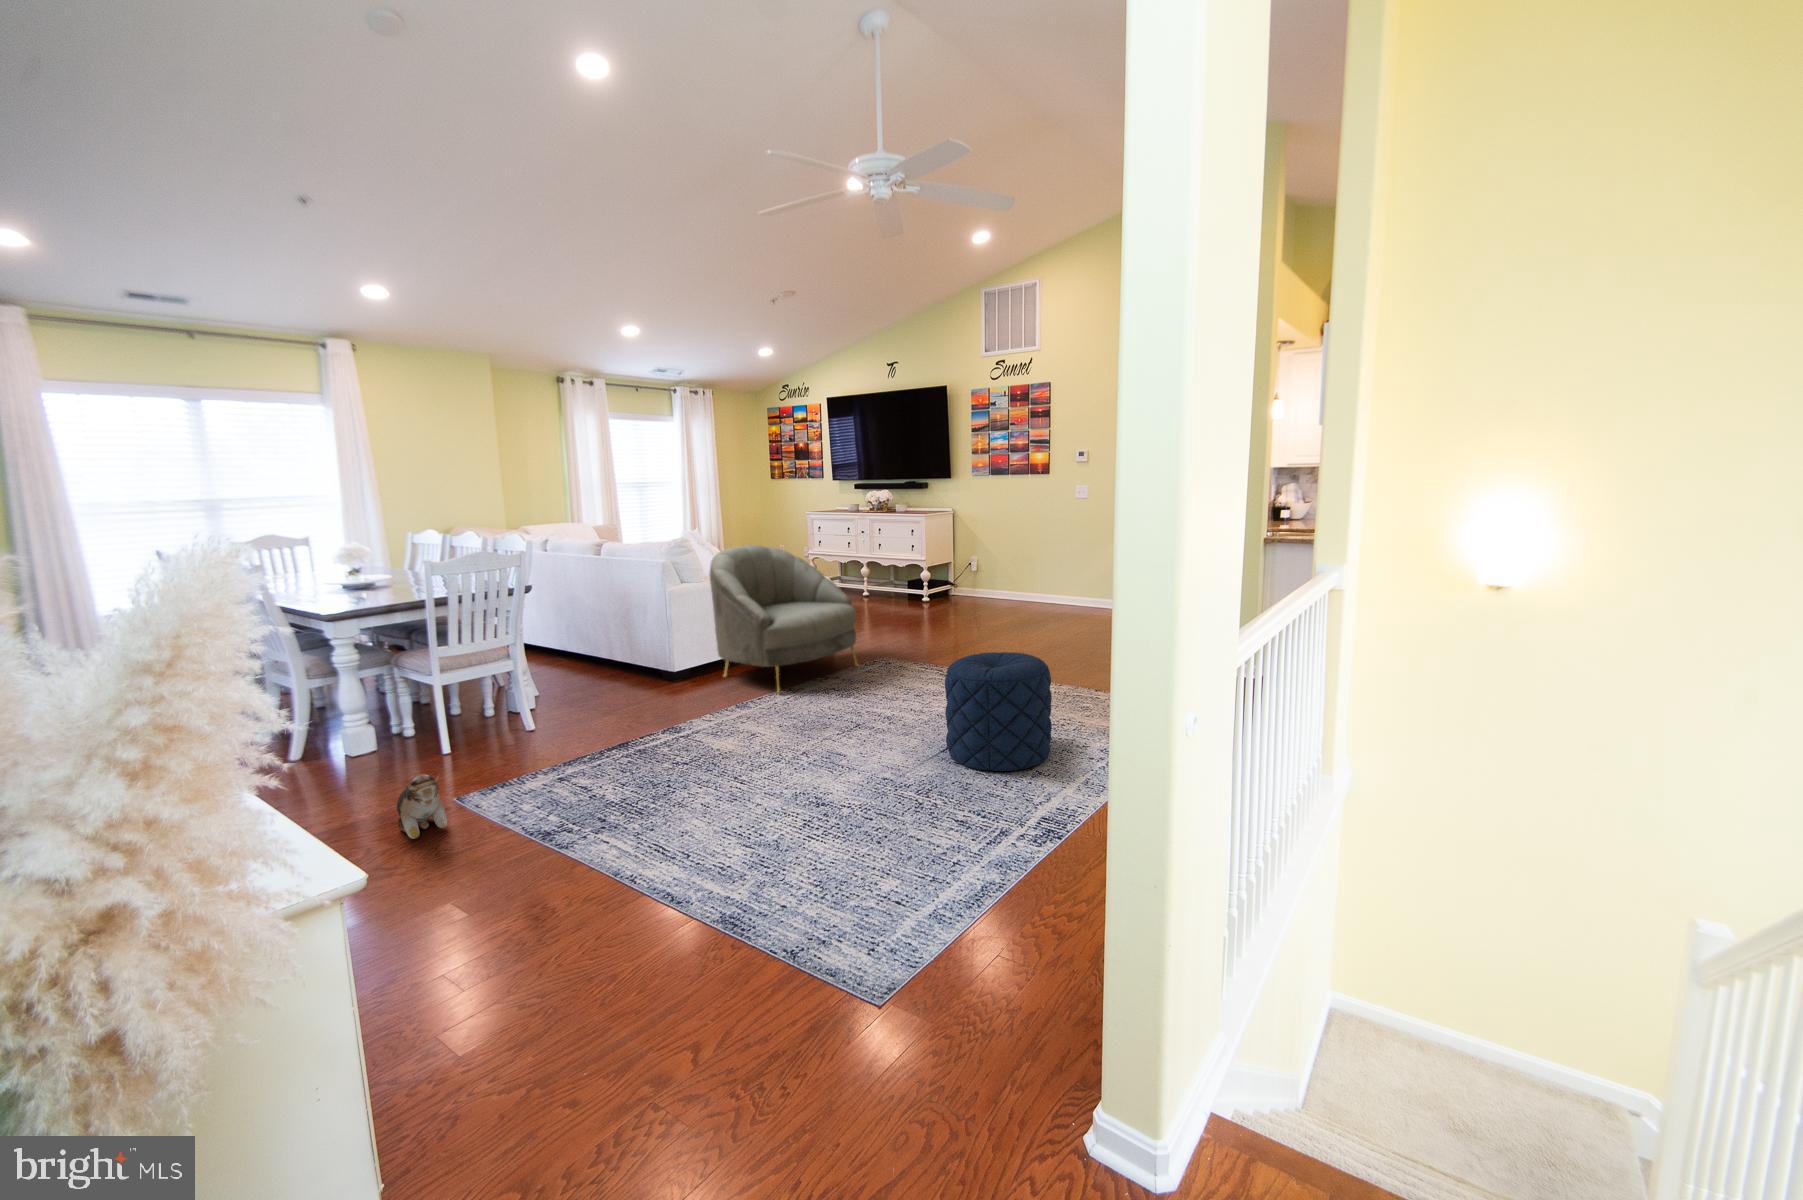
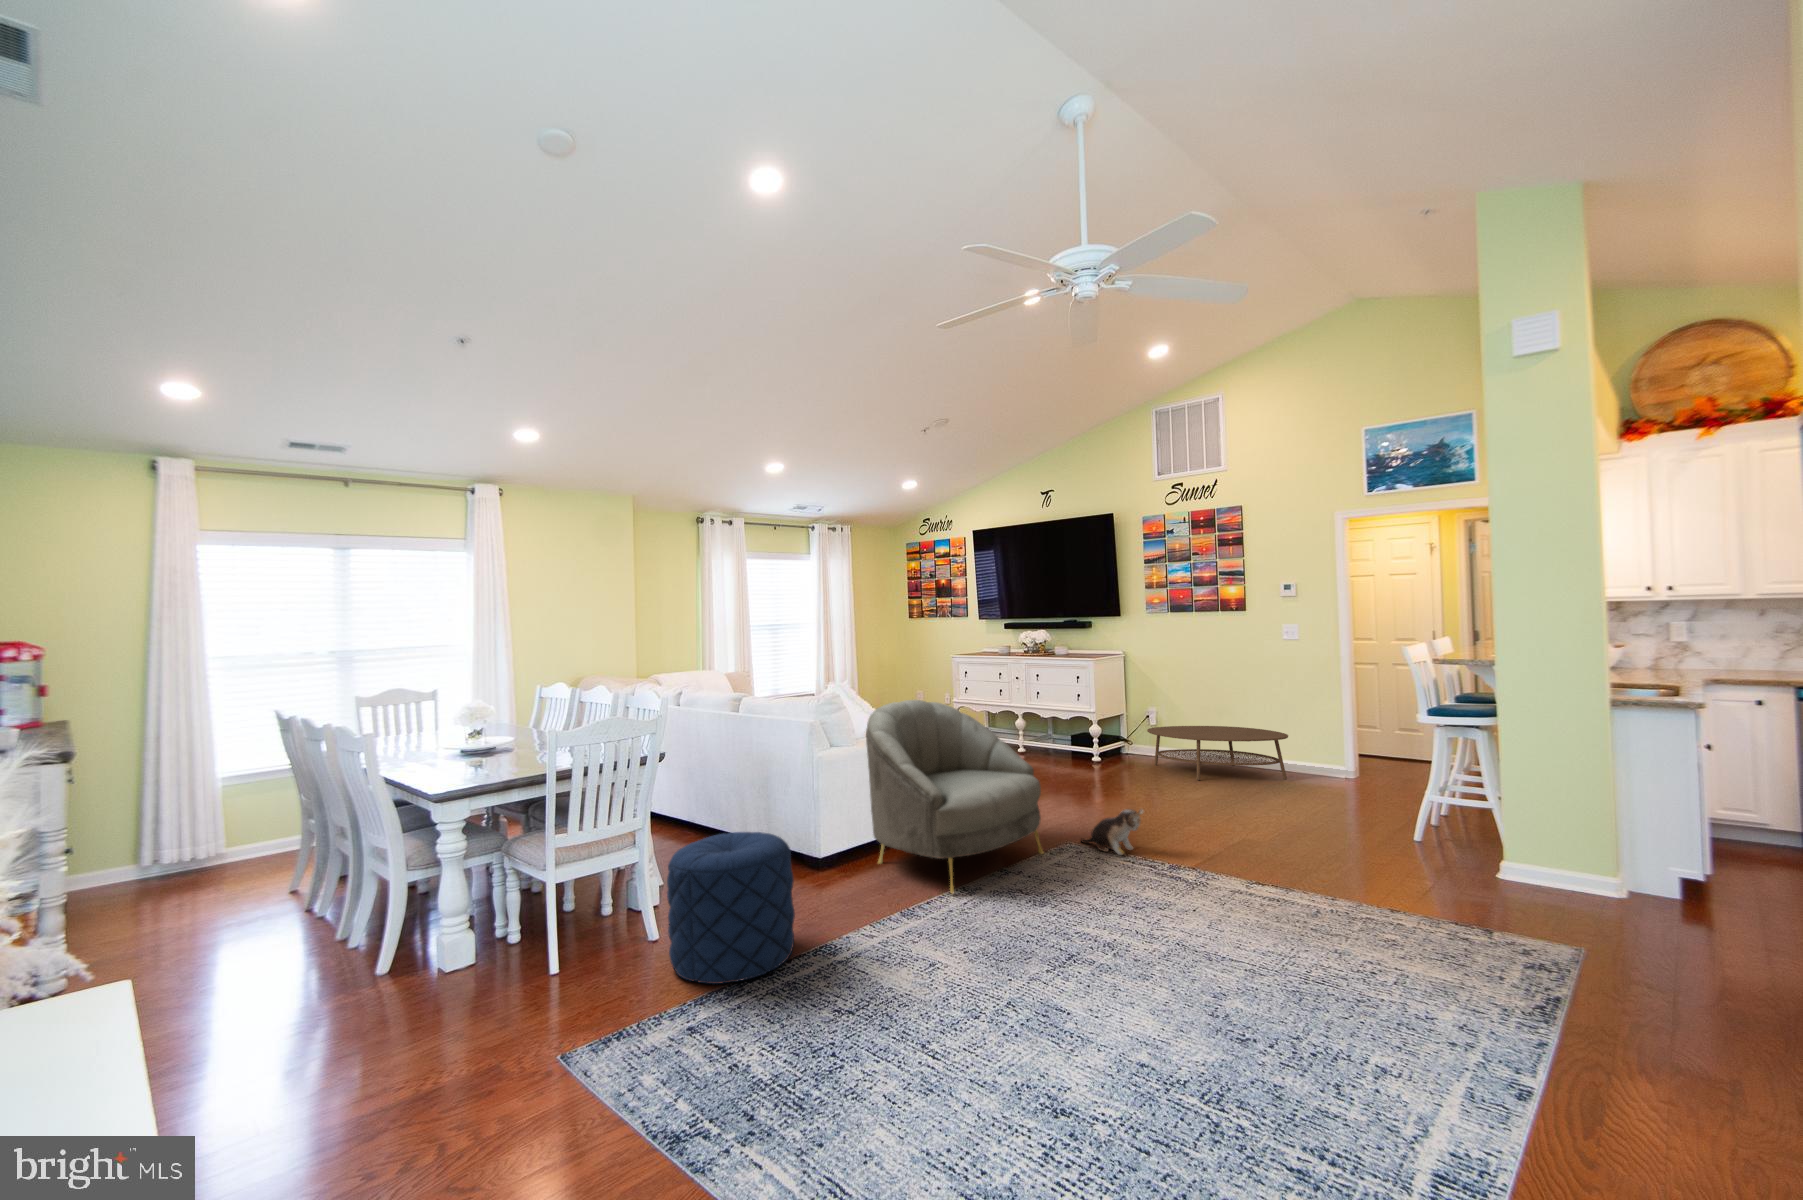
coffee table: none [967,571,1073,614] -> present [1147,726,1288,780]
pouf: present [945,652,1052,771] -> present [667,832,795,984]
plush toy: present [397,774,447,839] -> present [1081,809,1144,855]

